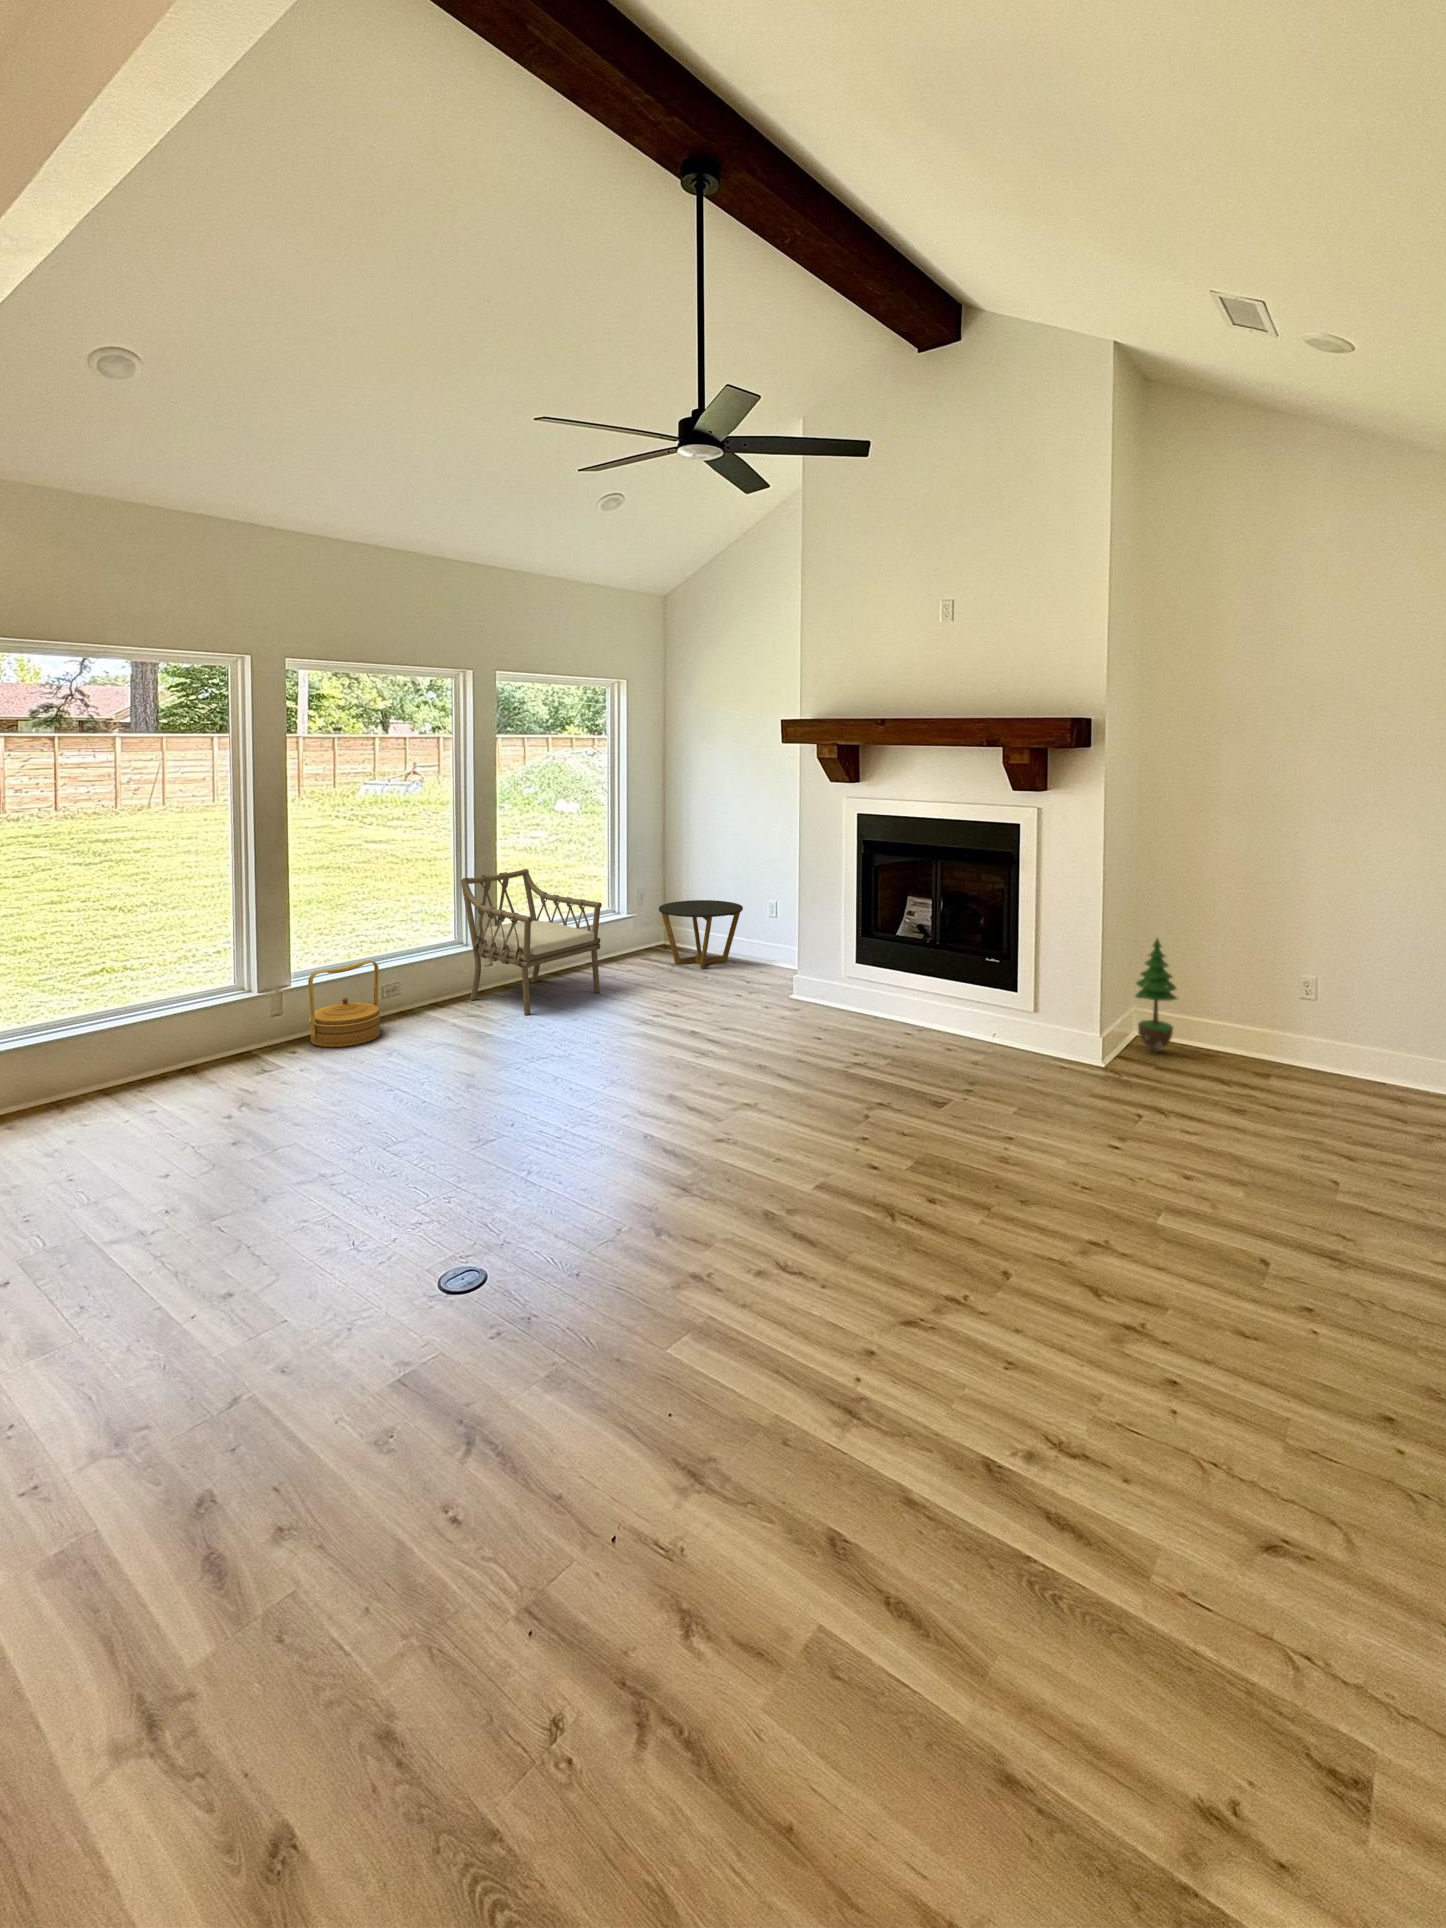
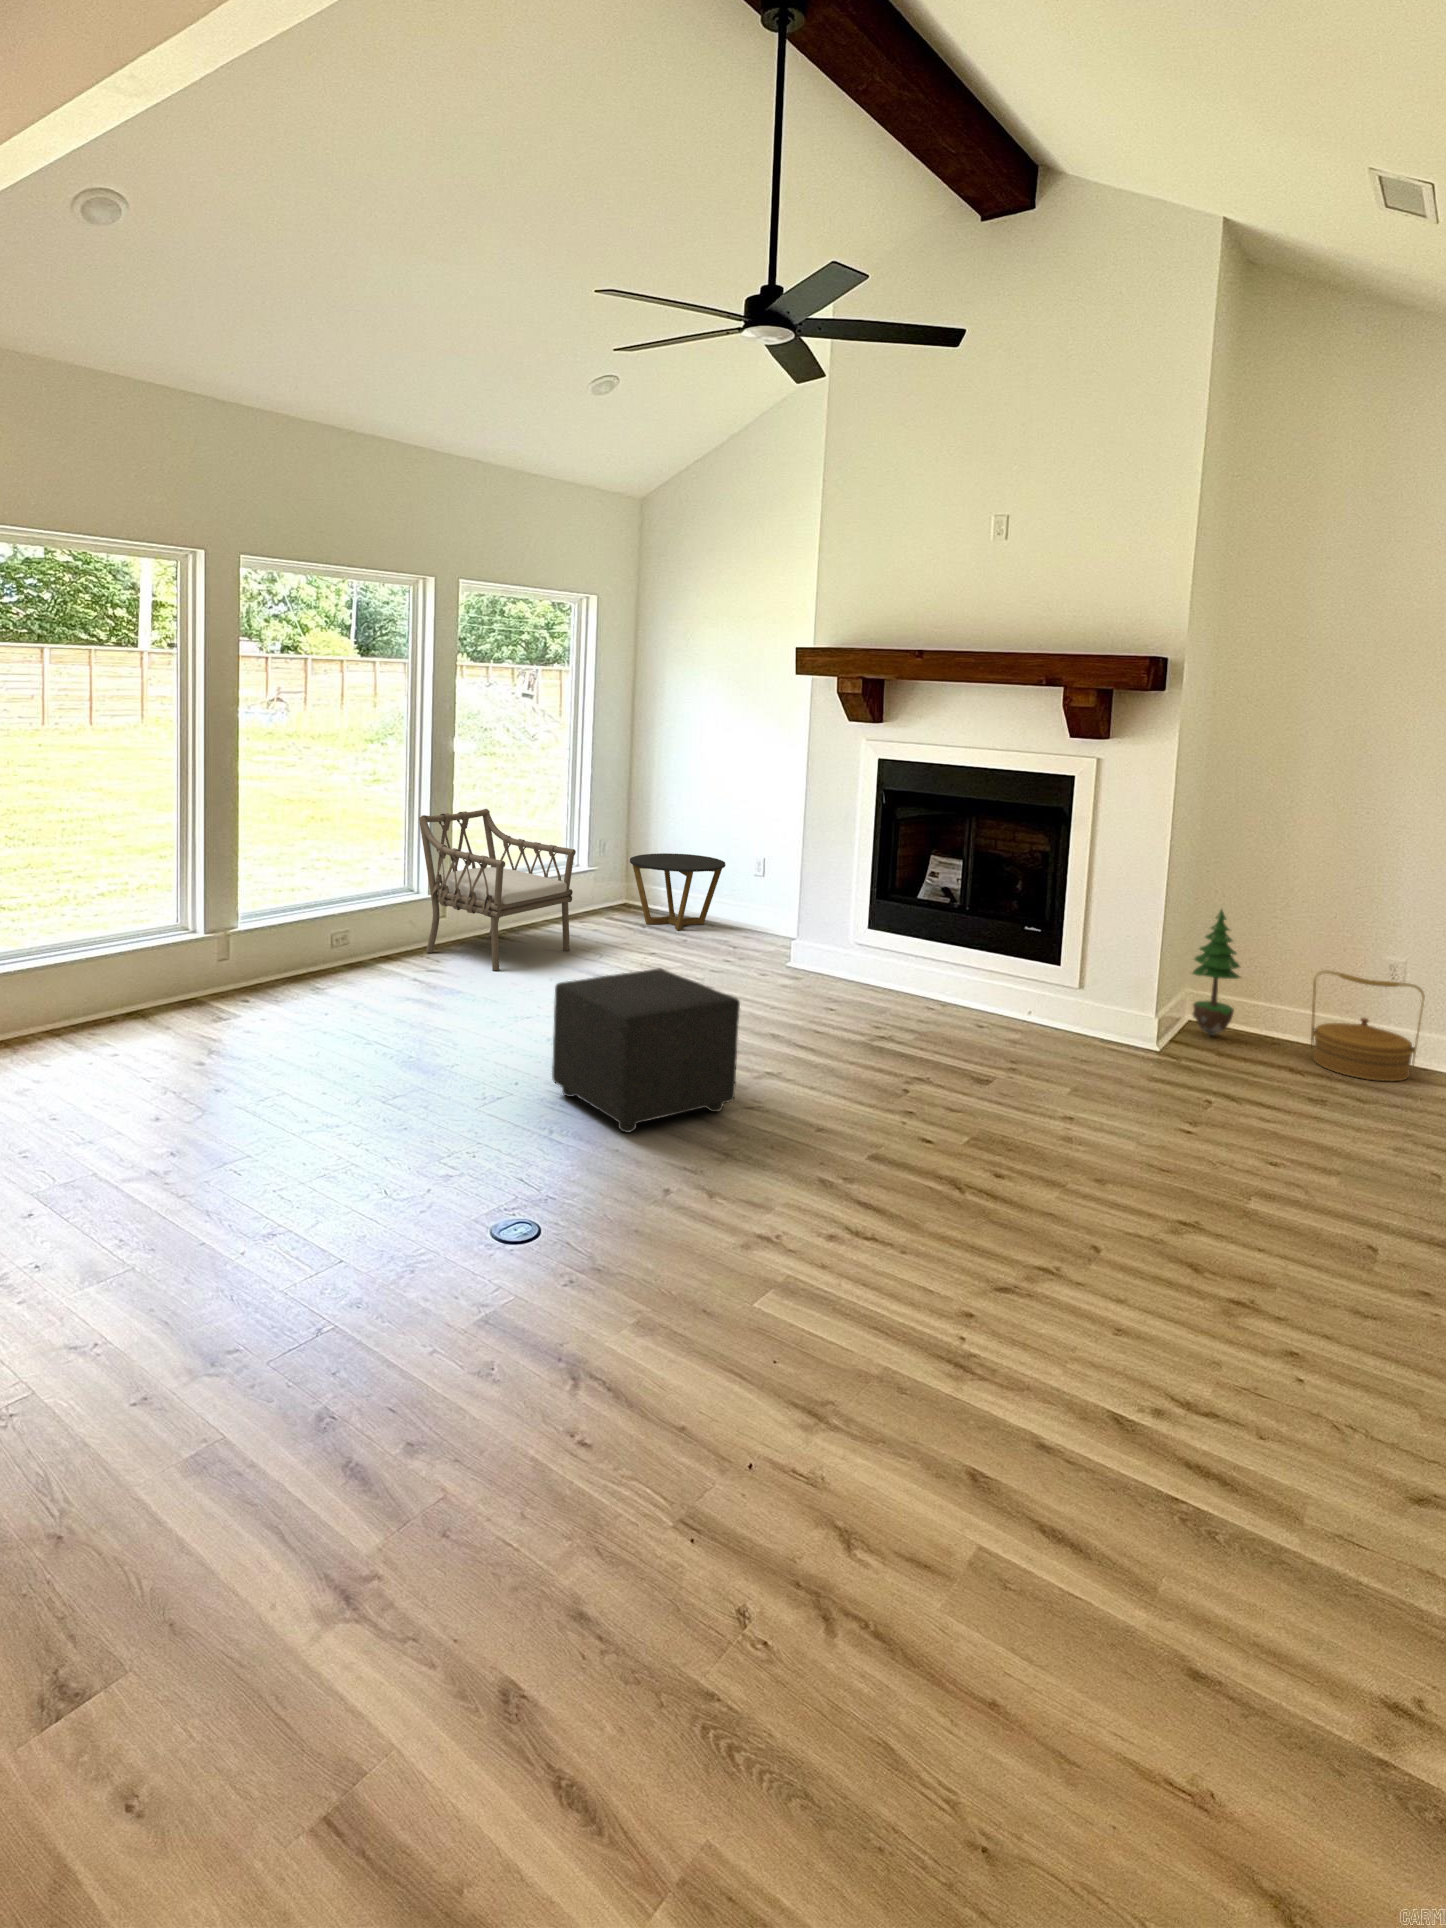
woven basket: present [308,960,381,1047] -> present [1311,970,1425,1081]
ottoman: none [540,1015,704,1173] -> present [552,969,740,1132]

